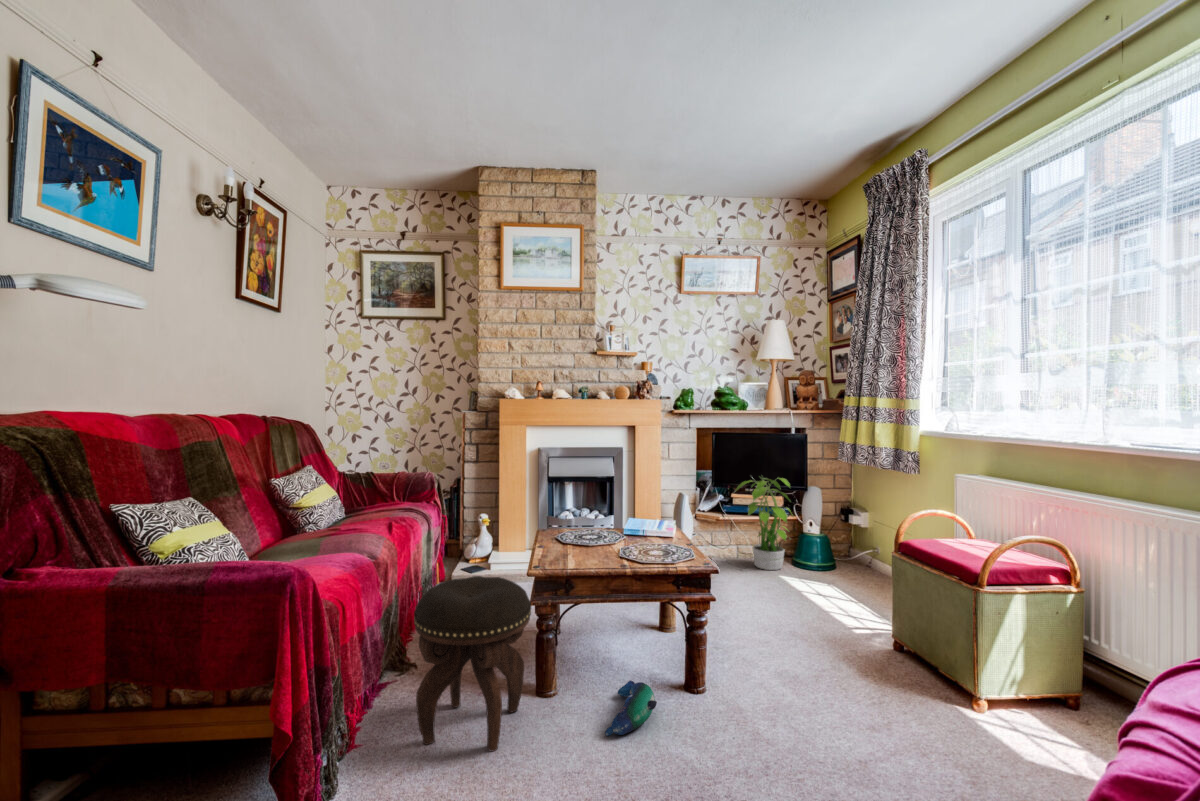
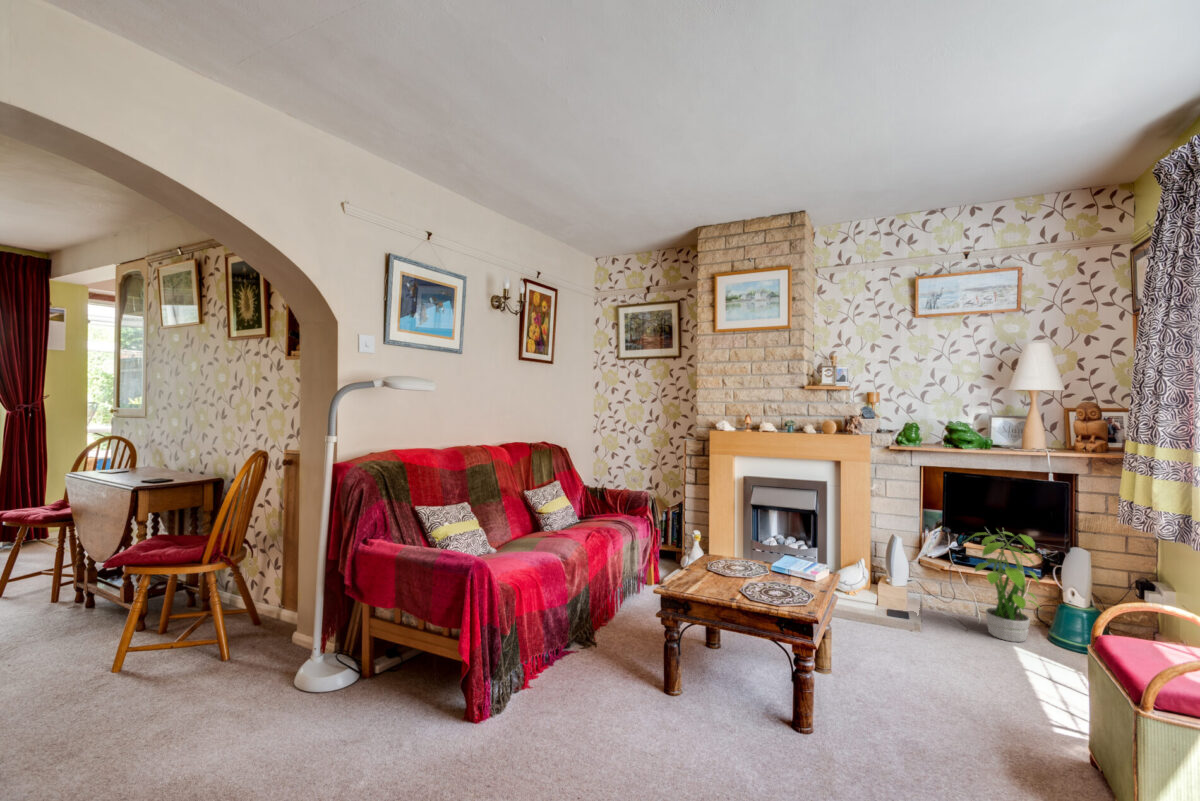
footstool: present [414,576,531,751] -> none [566,583,649,712]
plush toy: present [605,681,657,736] -> none [689,697,744,735]

